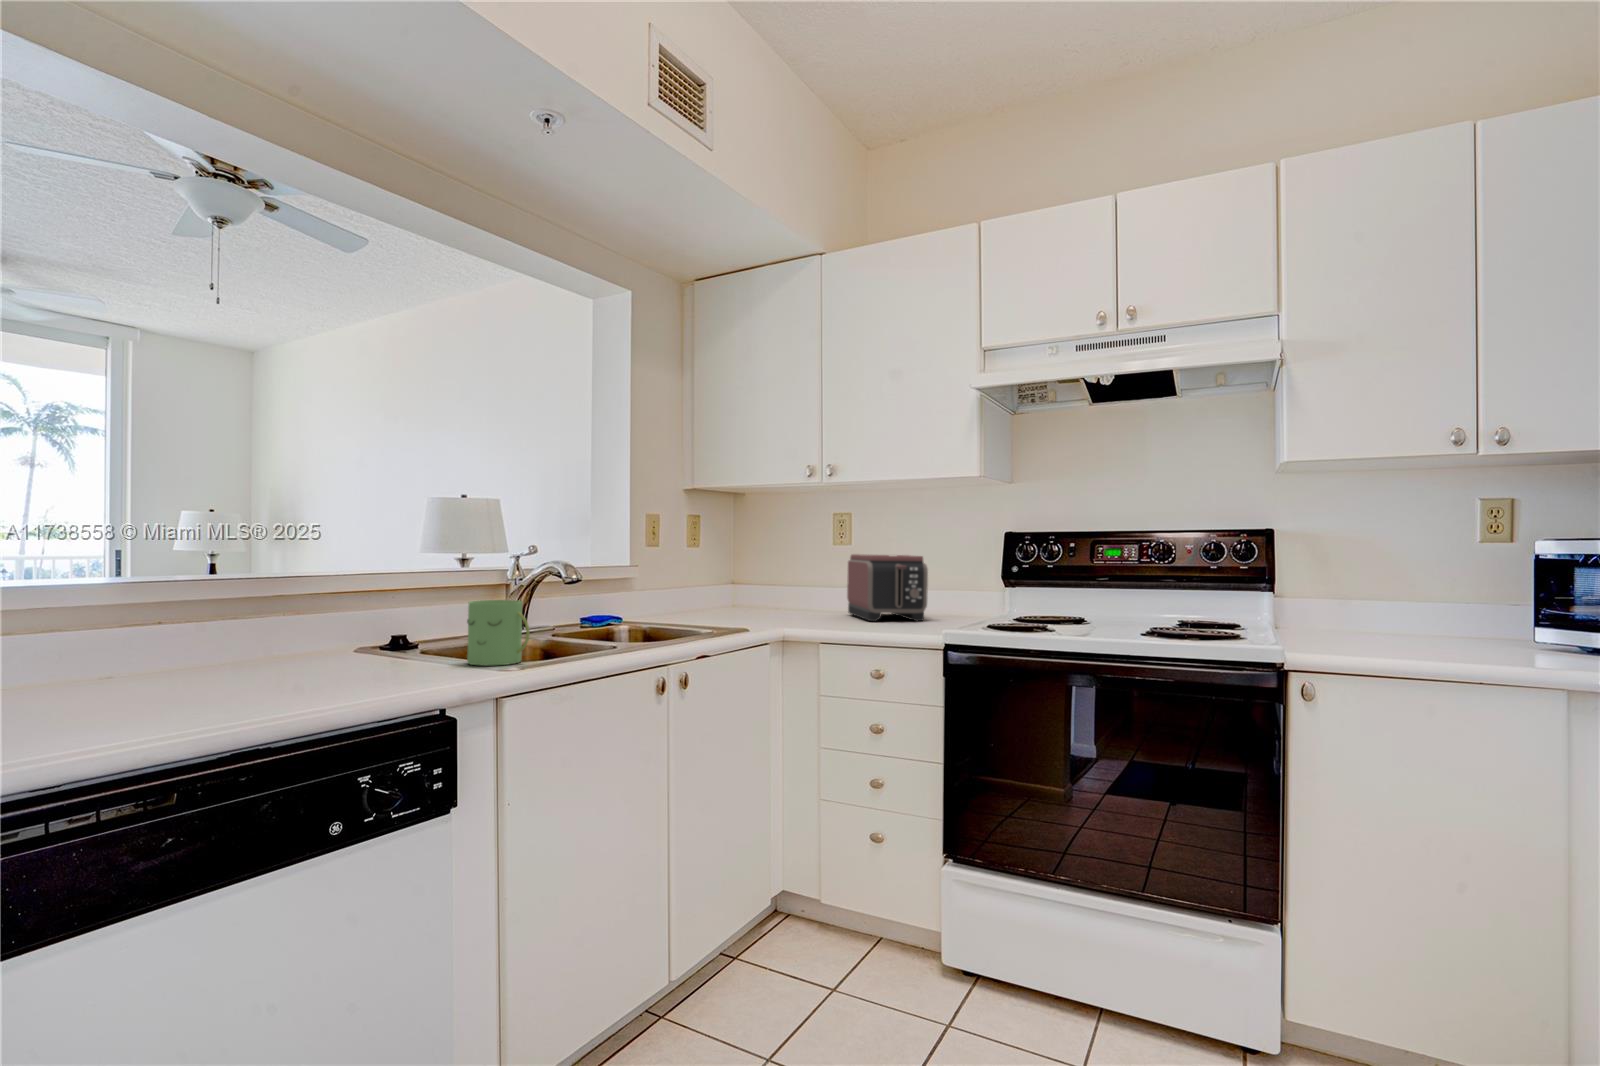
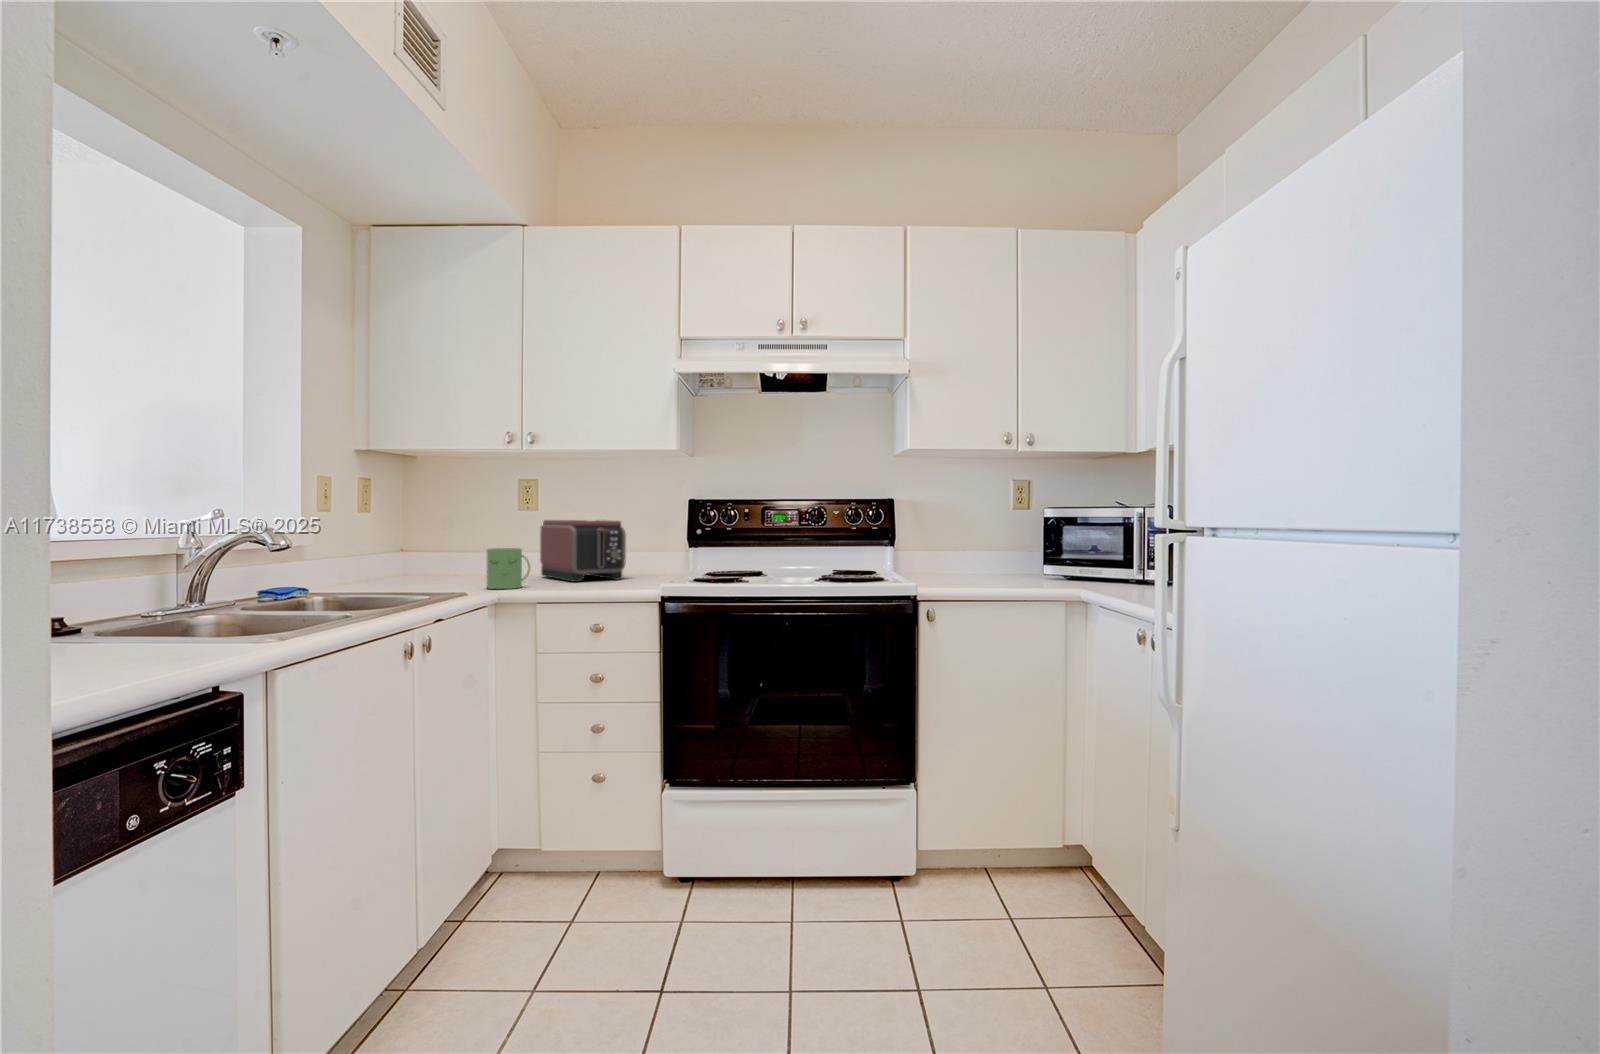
mug: present [467,600,530,665] -> present [487,548,530,589]

